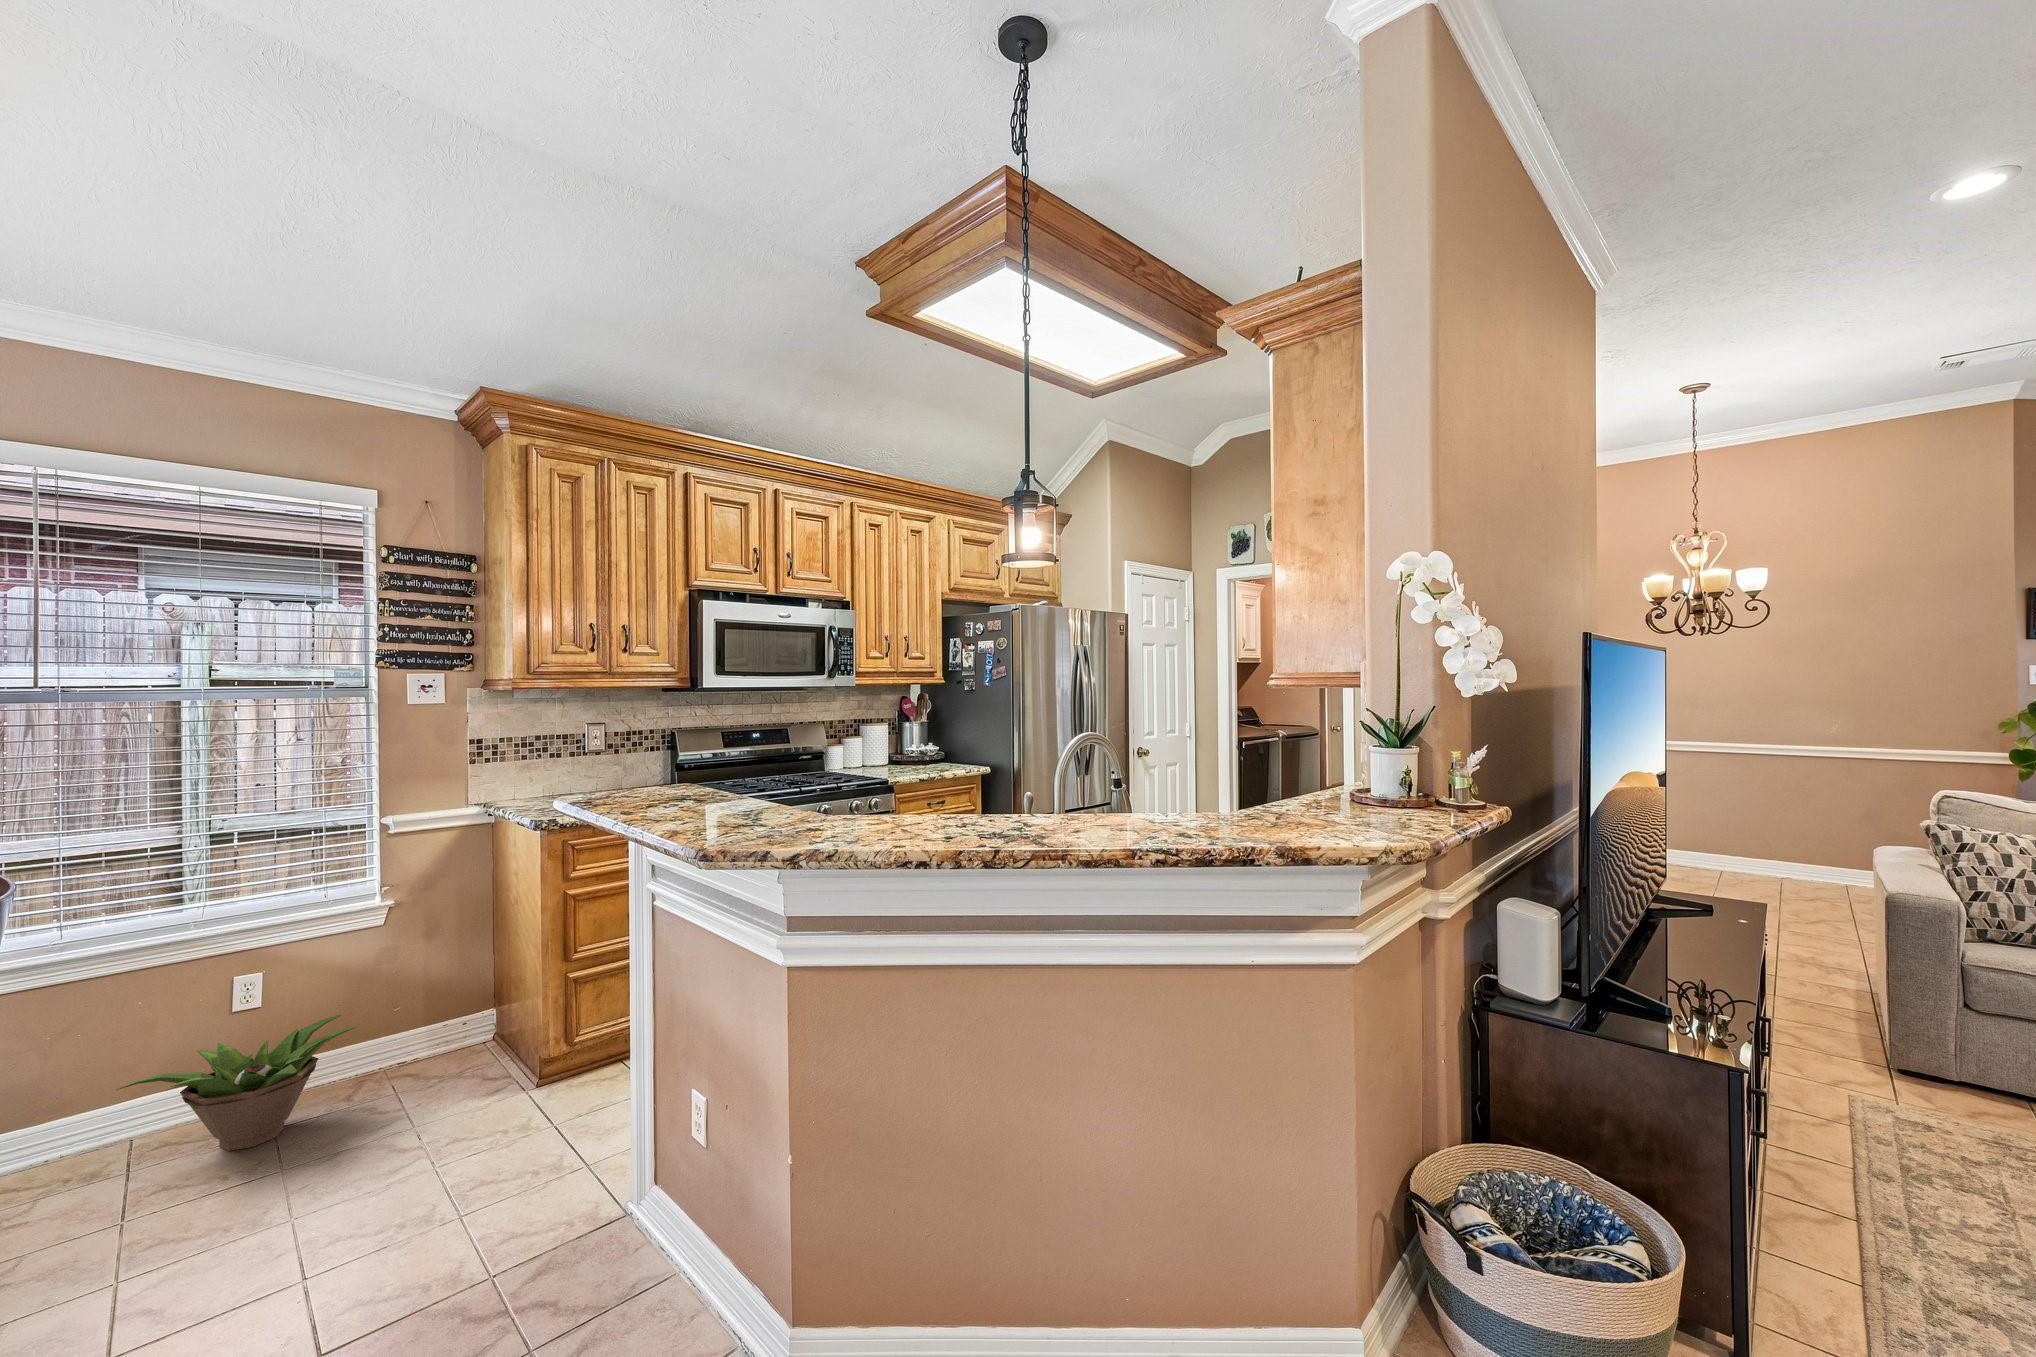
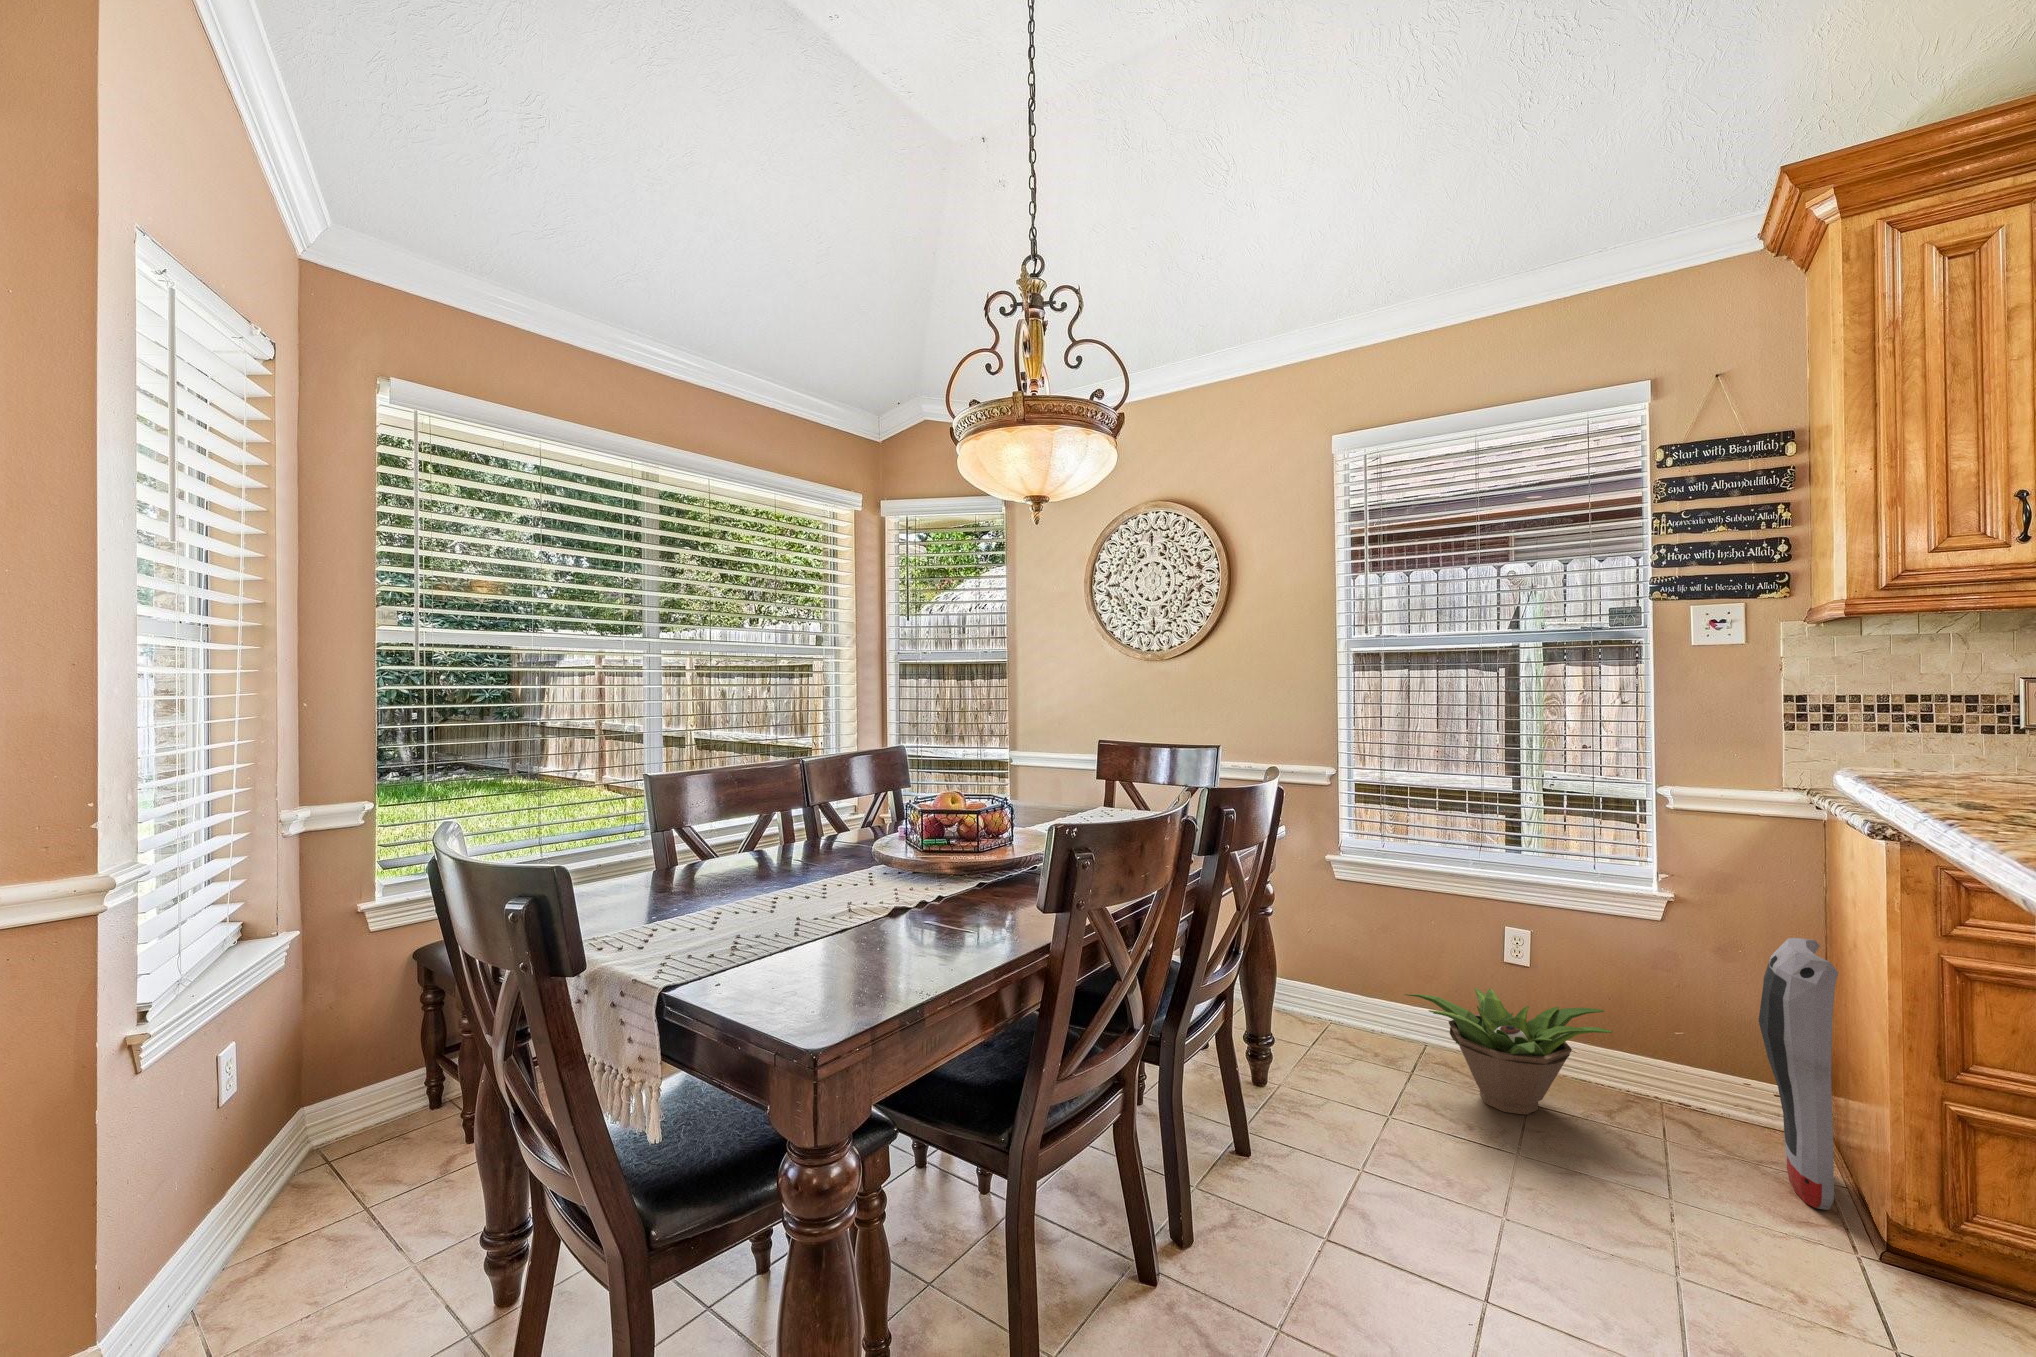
air purifier: none [464,905,515,1081] -> present [1759,938,1838,1210]

